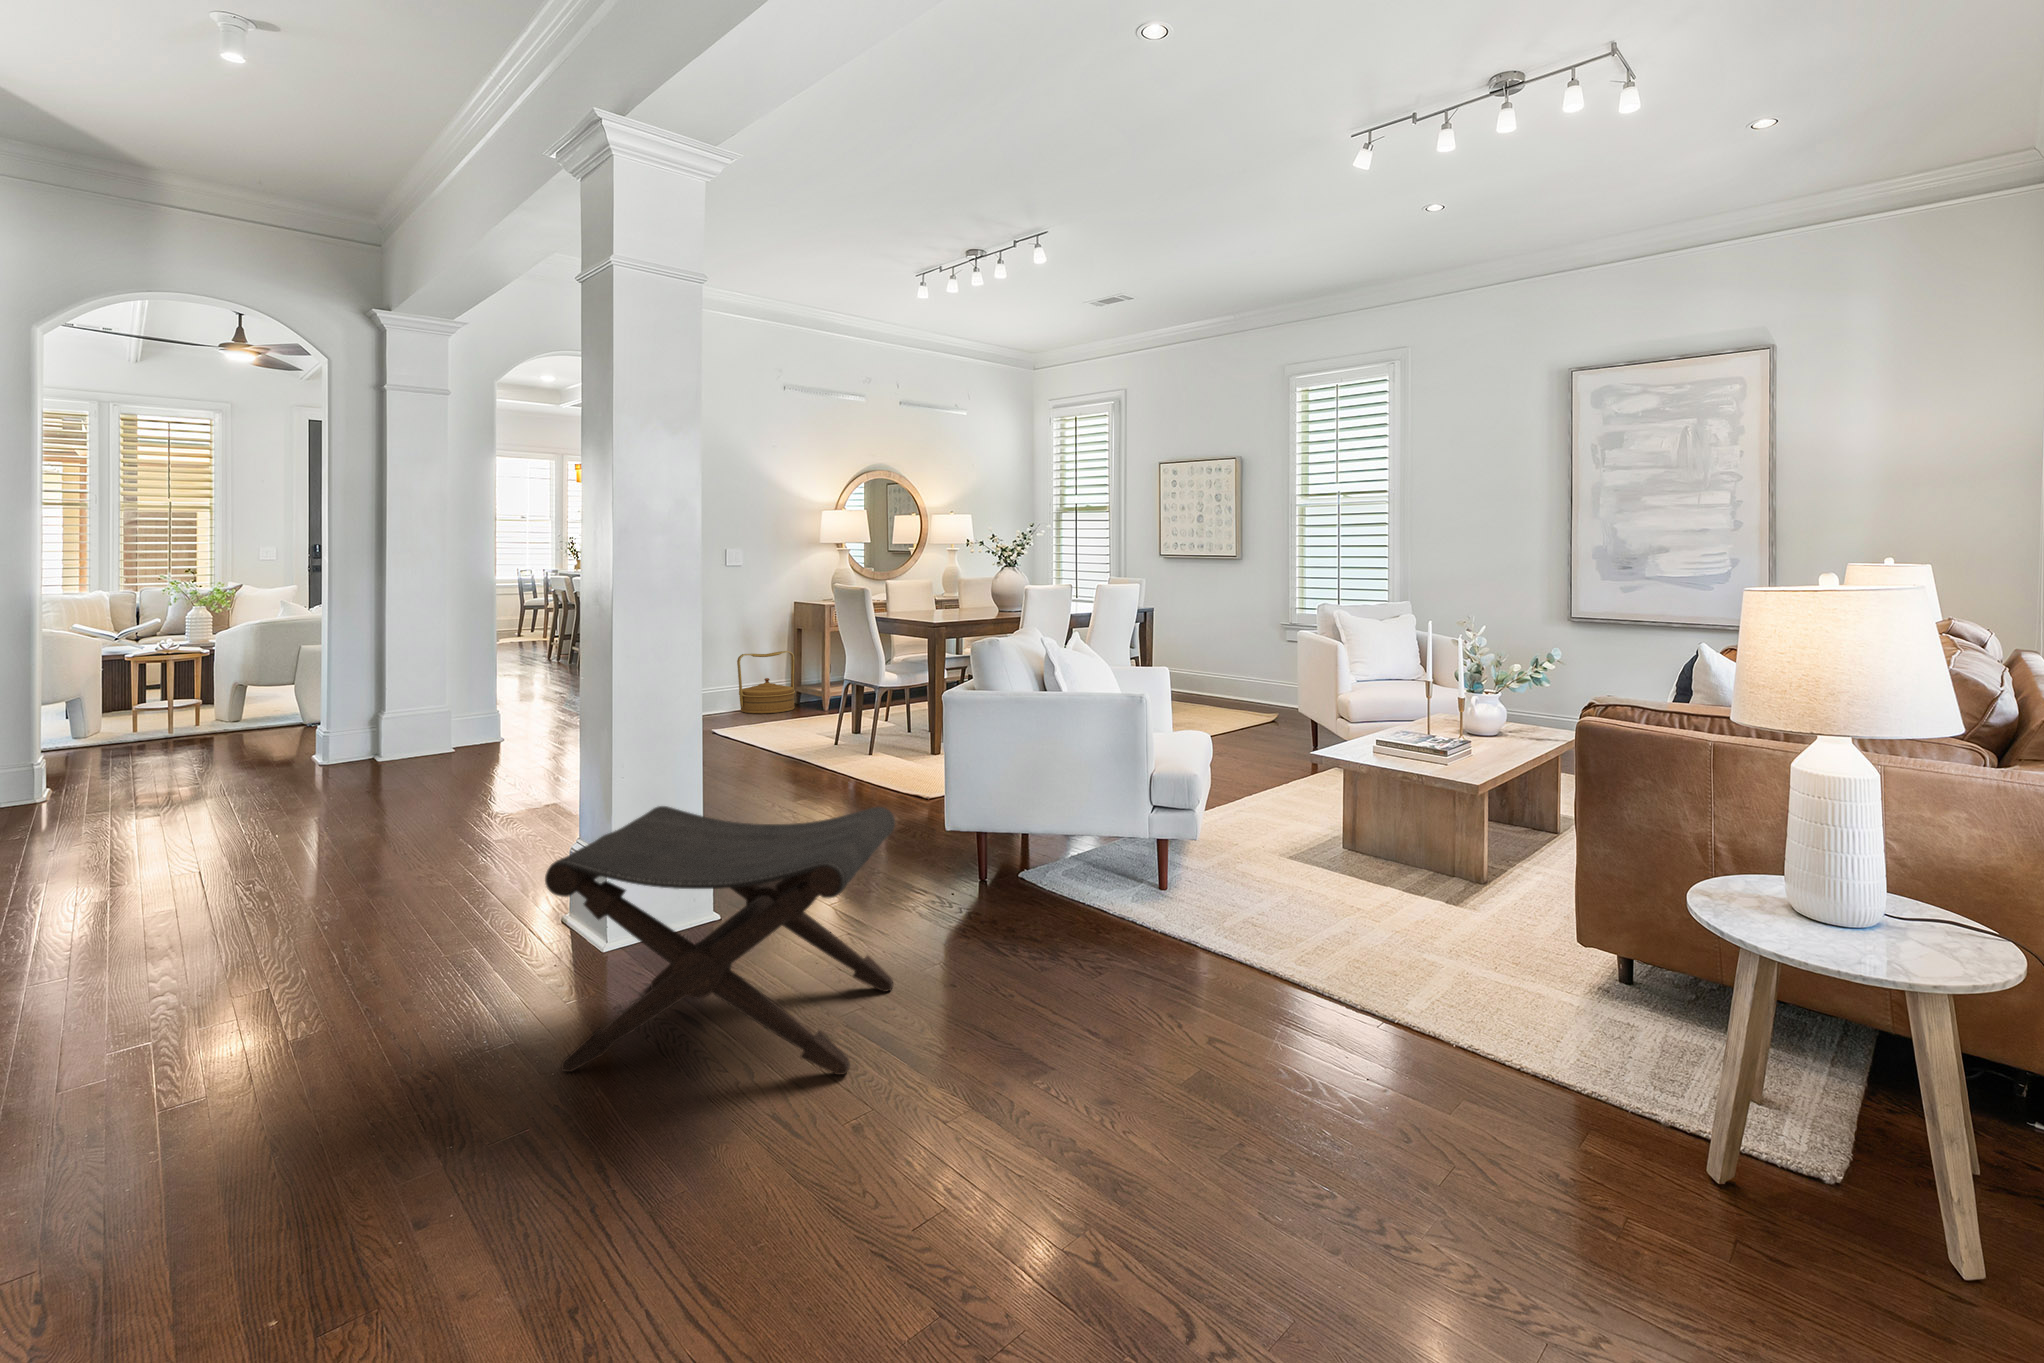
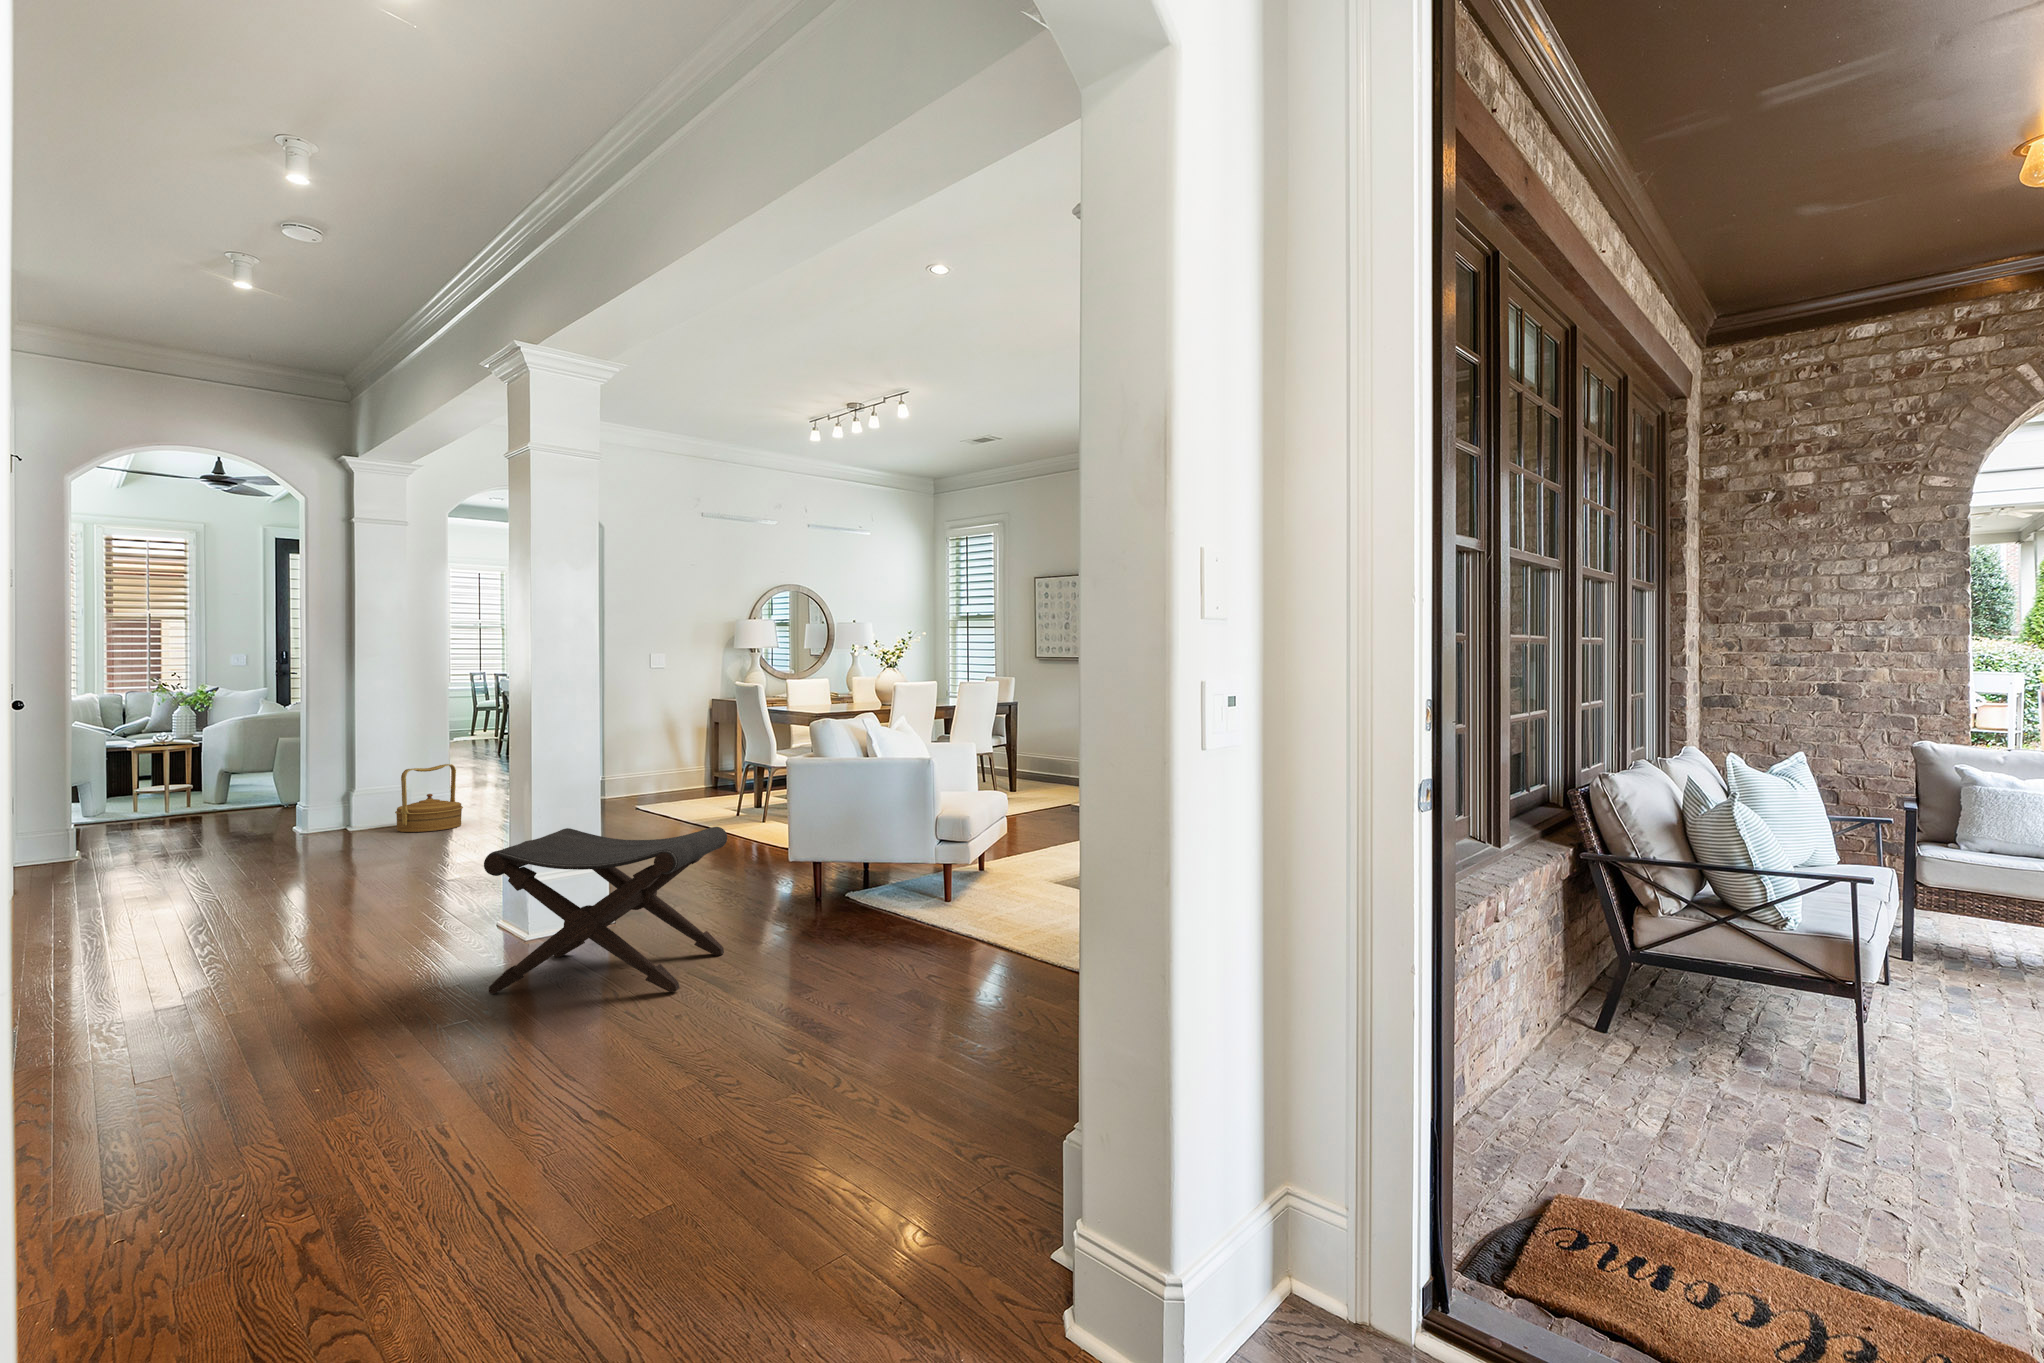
woven basket: present [737,651,795,713] -> present [395,764,463,832]

